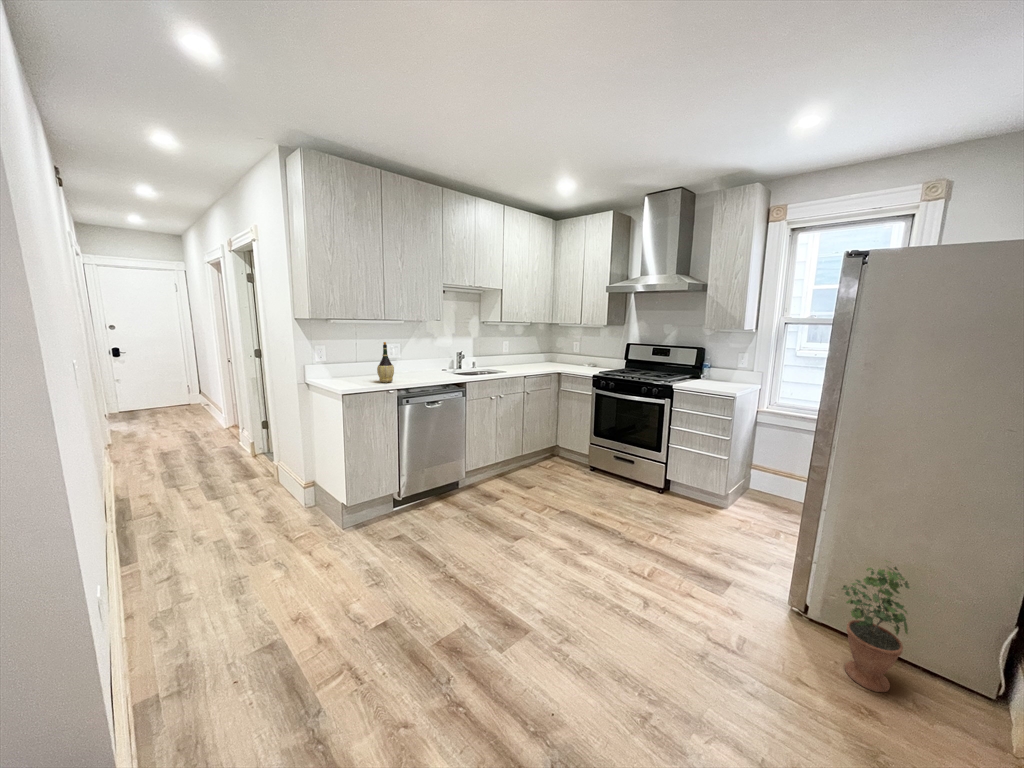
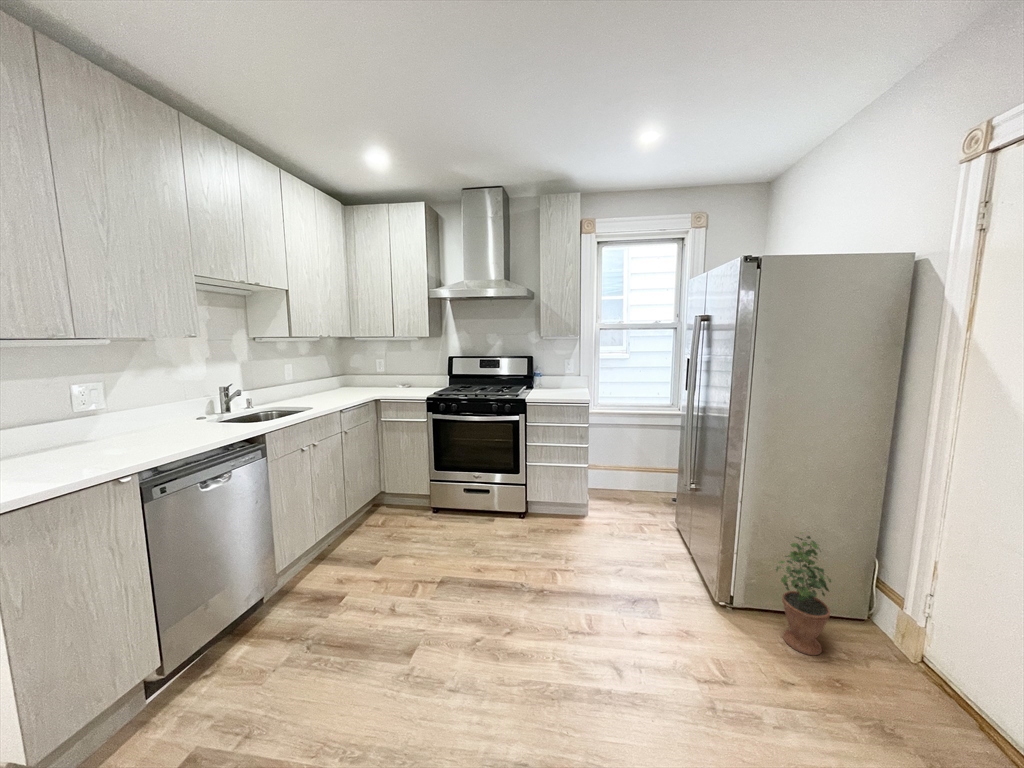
wine bottle: present [377,342,394,383] -> none [56,382,107,466]

